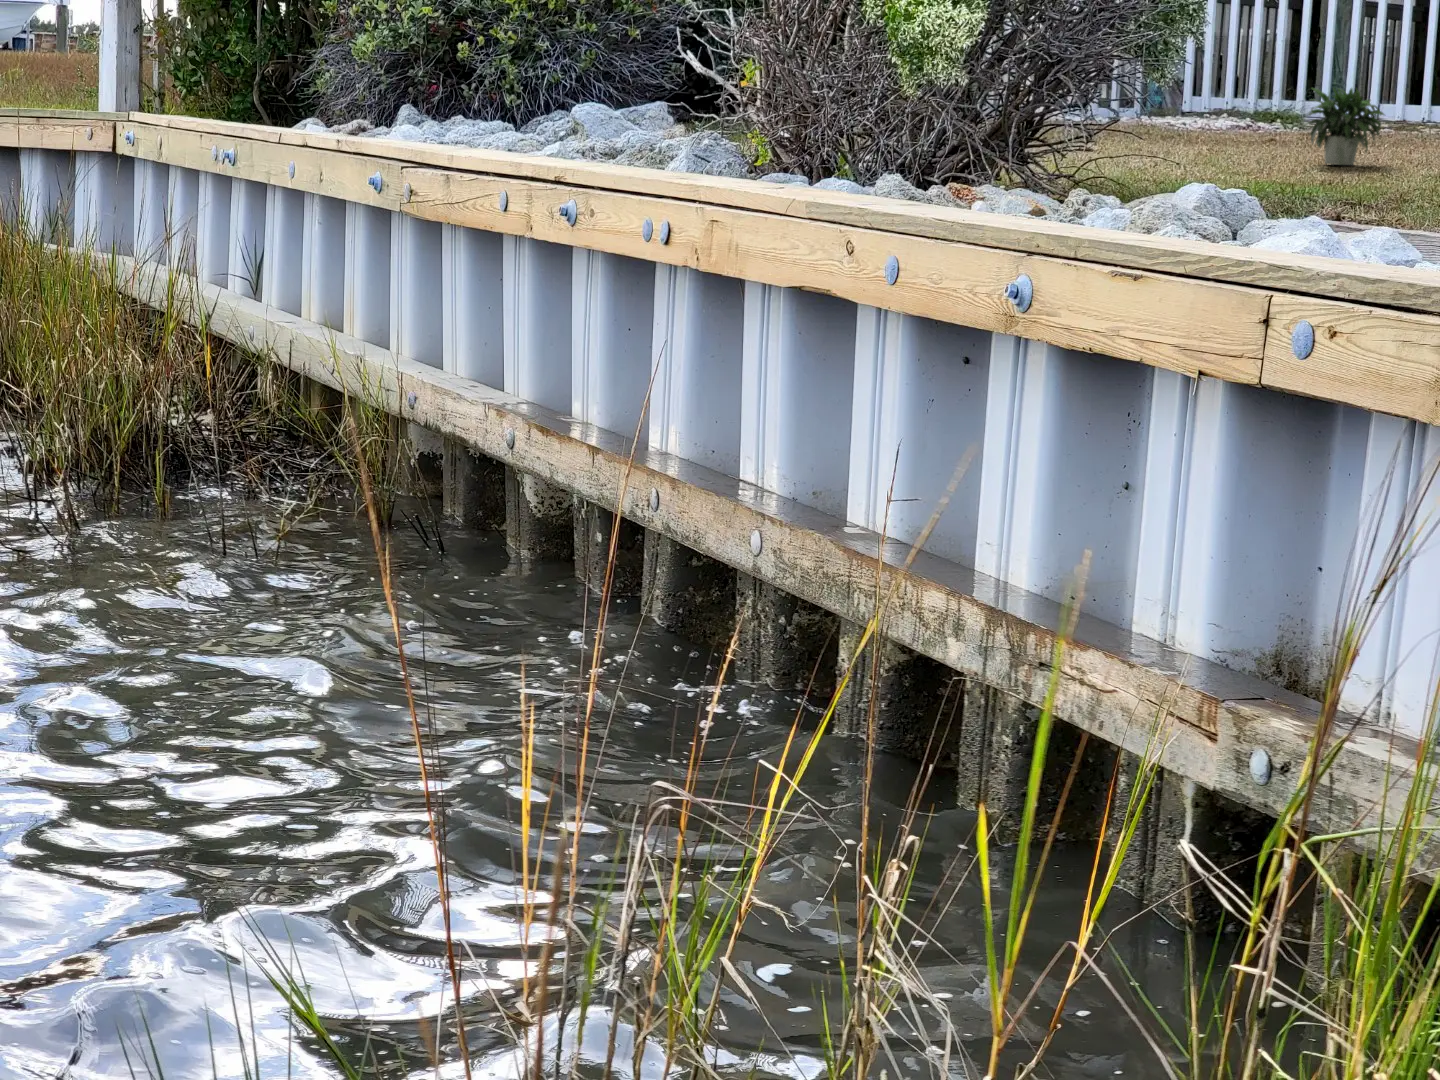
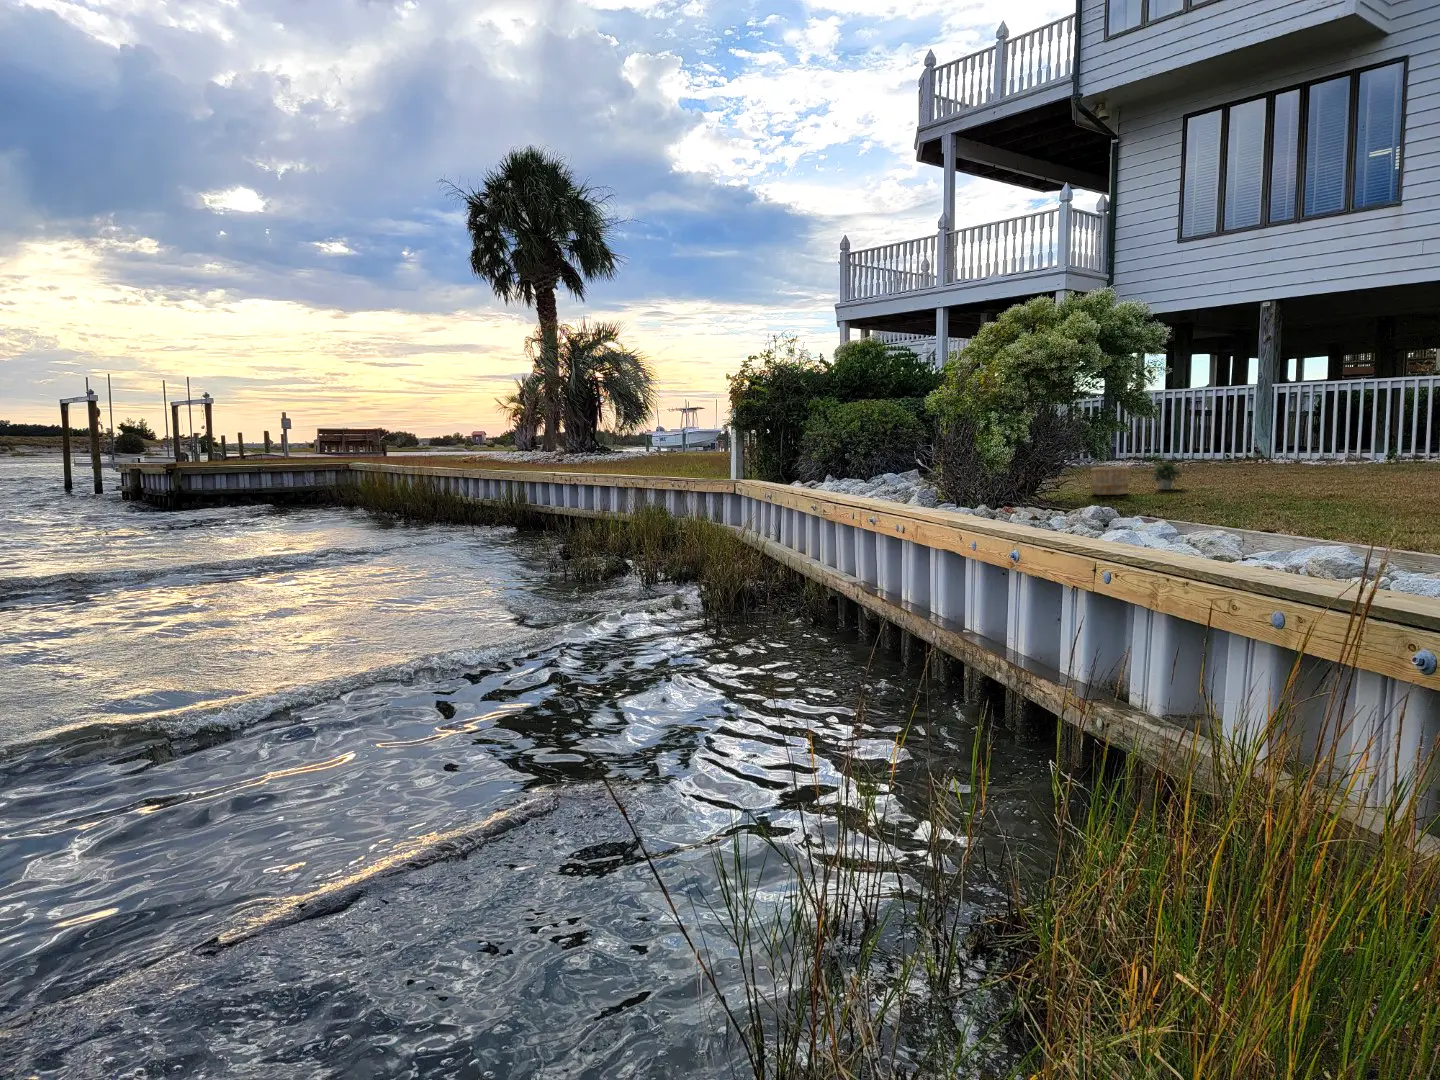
wooden bucket: none [1161,94,1261,171] -> present [1091,466,1129,495]

